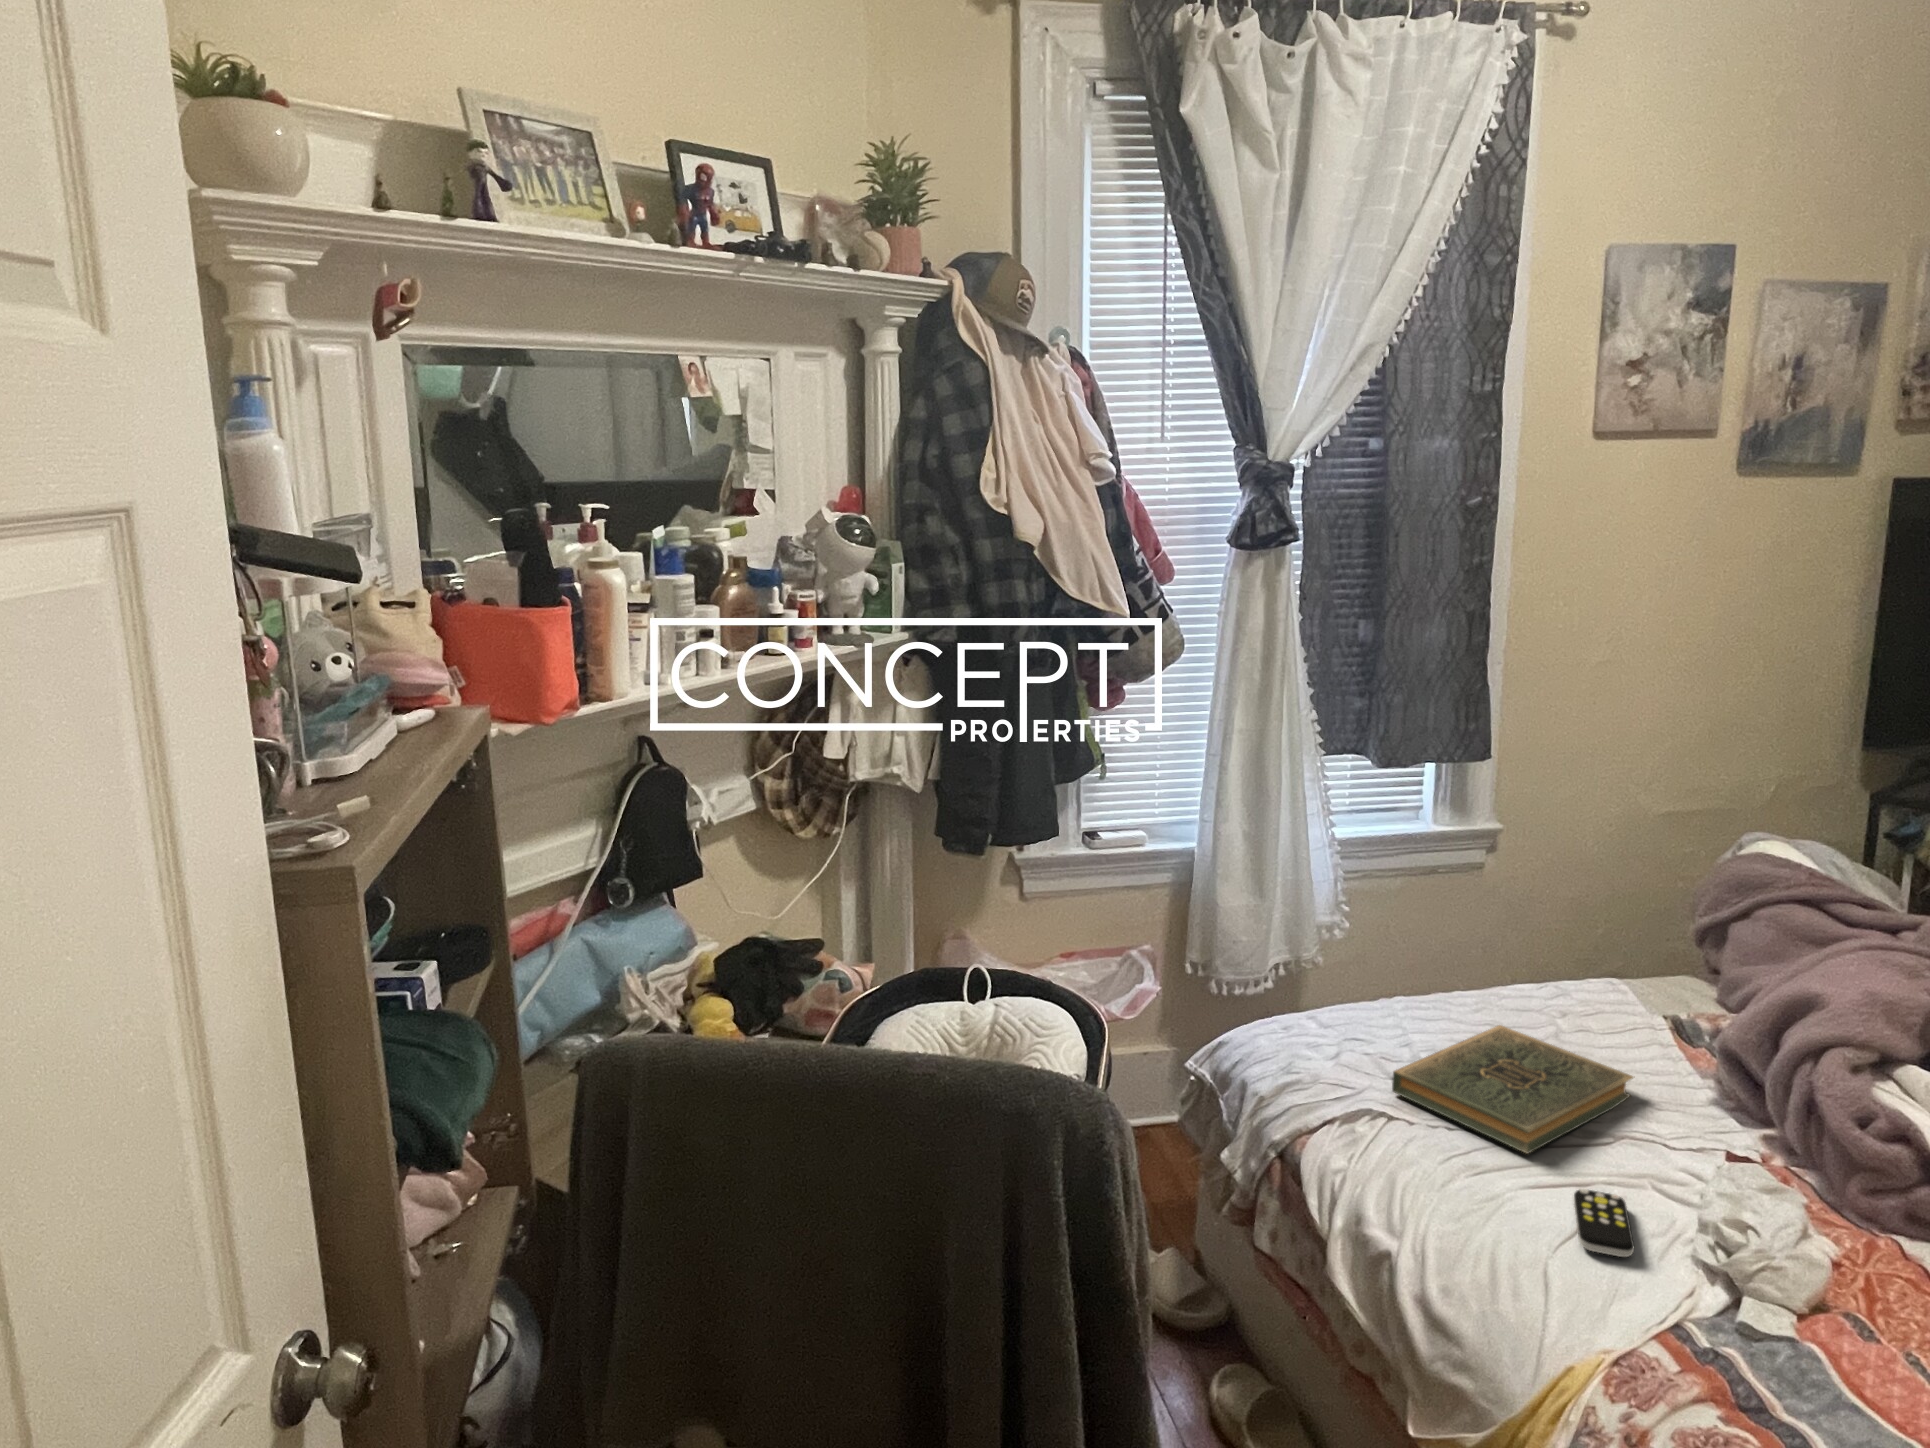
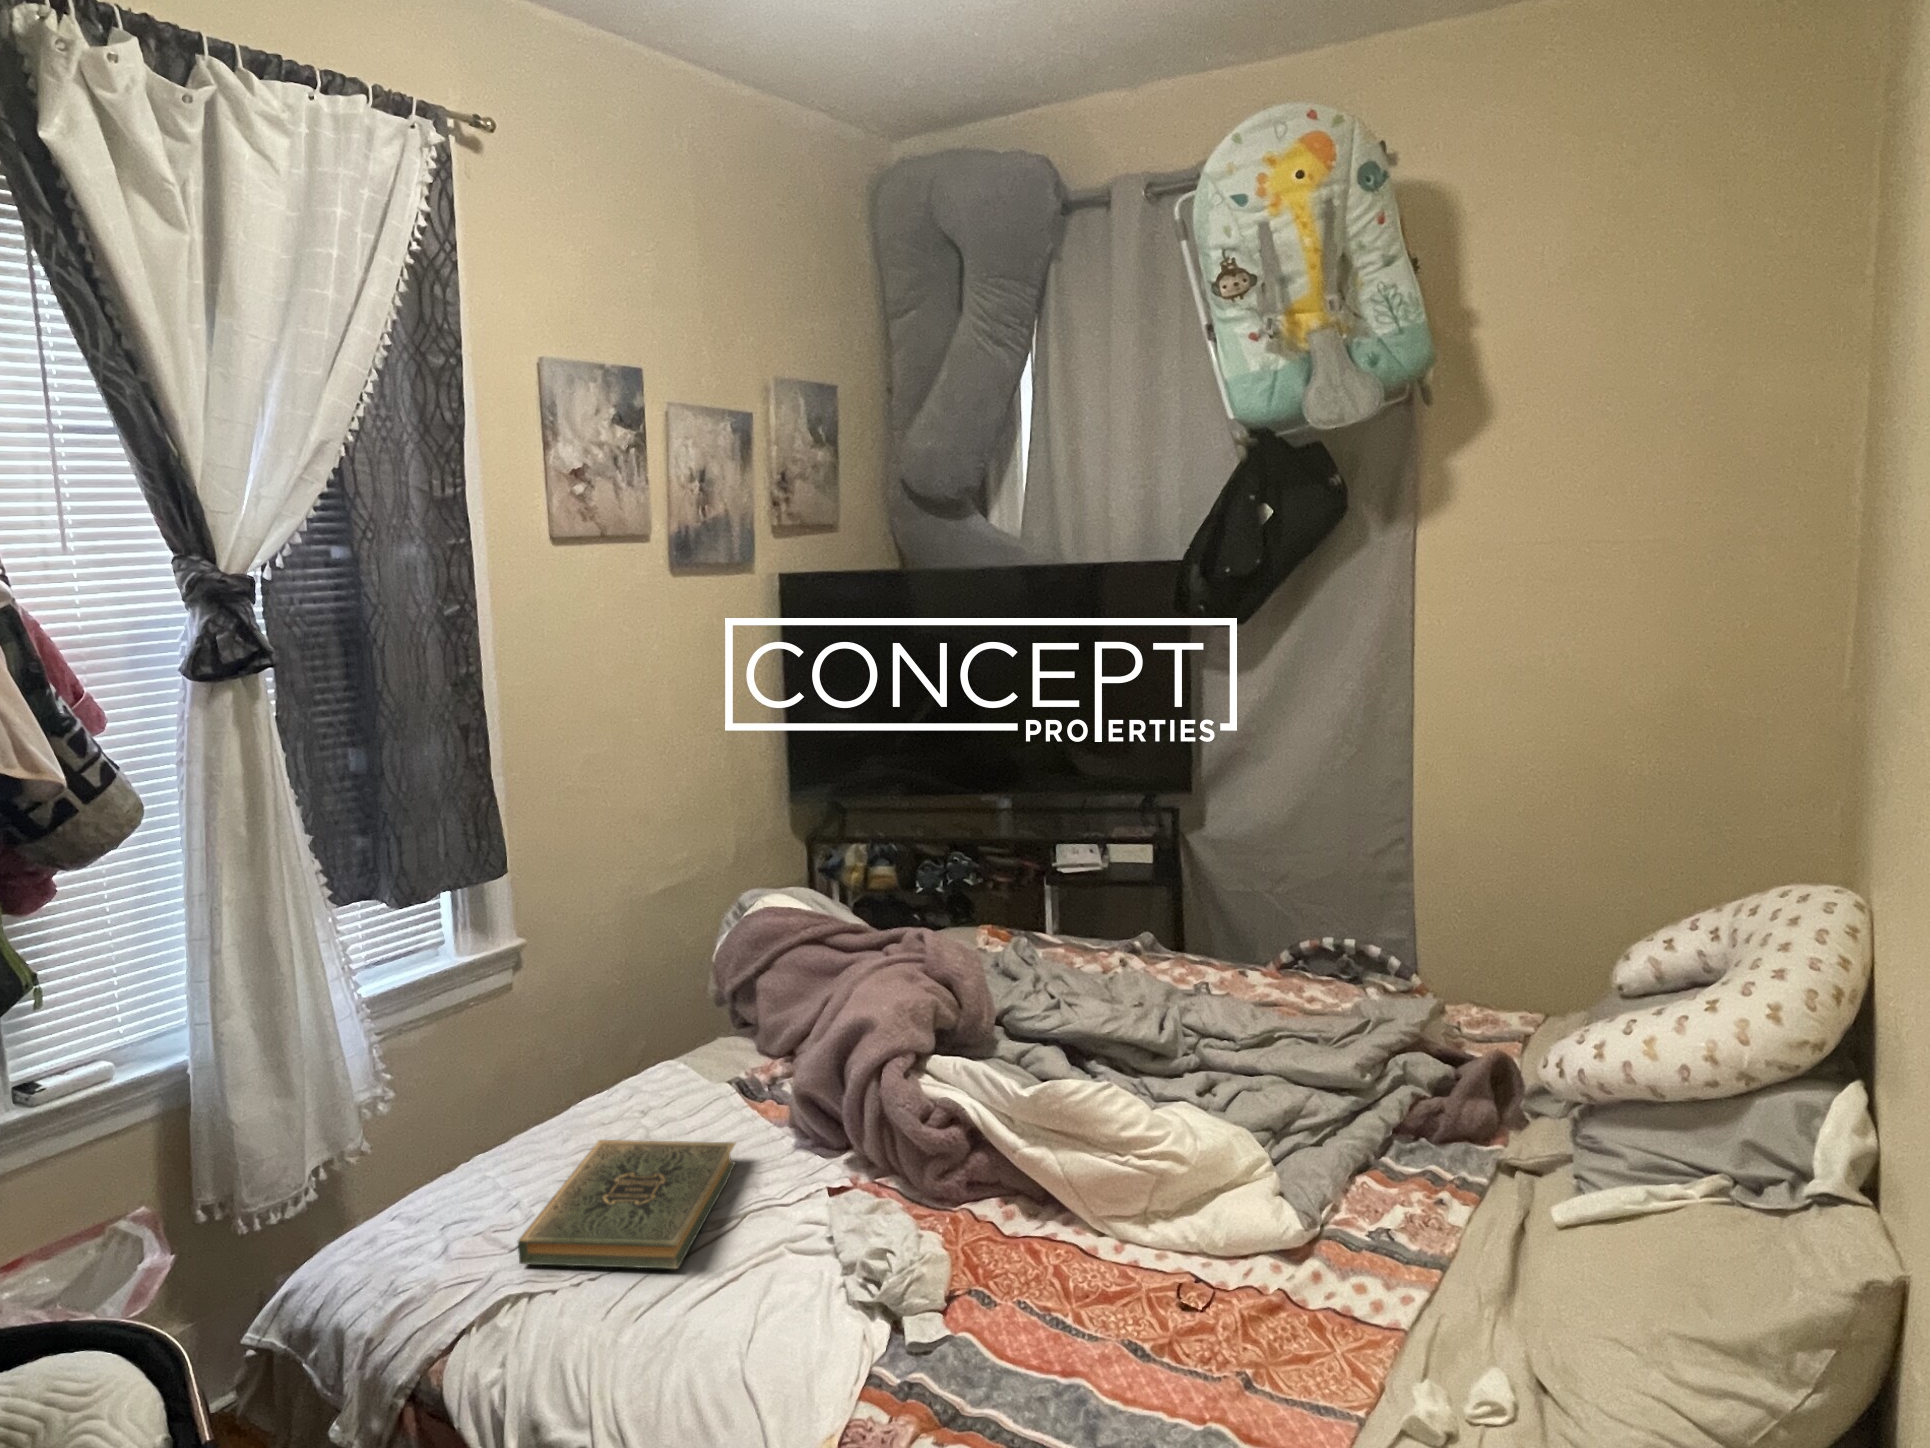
remote control: present [1574,1189,1634,1257] -> none [737,1271,808,1344]

